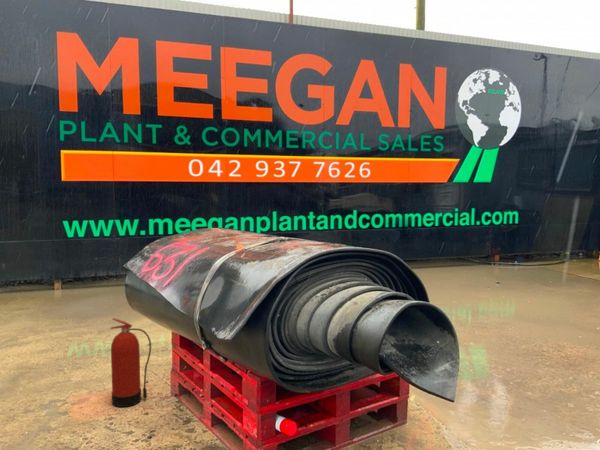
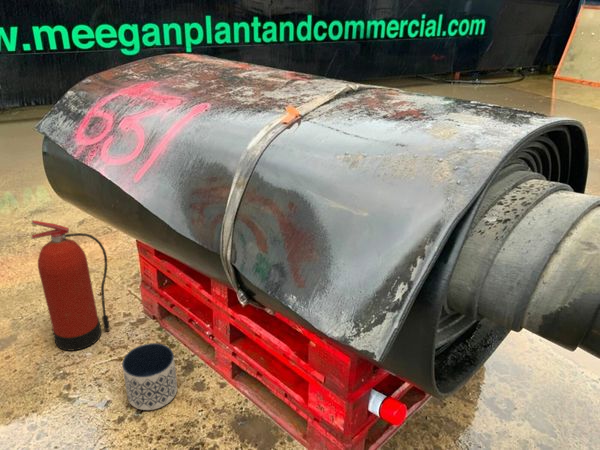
planter: none [144,397,176,437] -> present [122,343,177,410]

